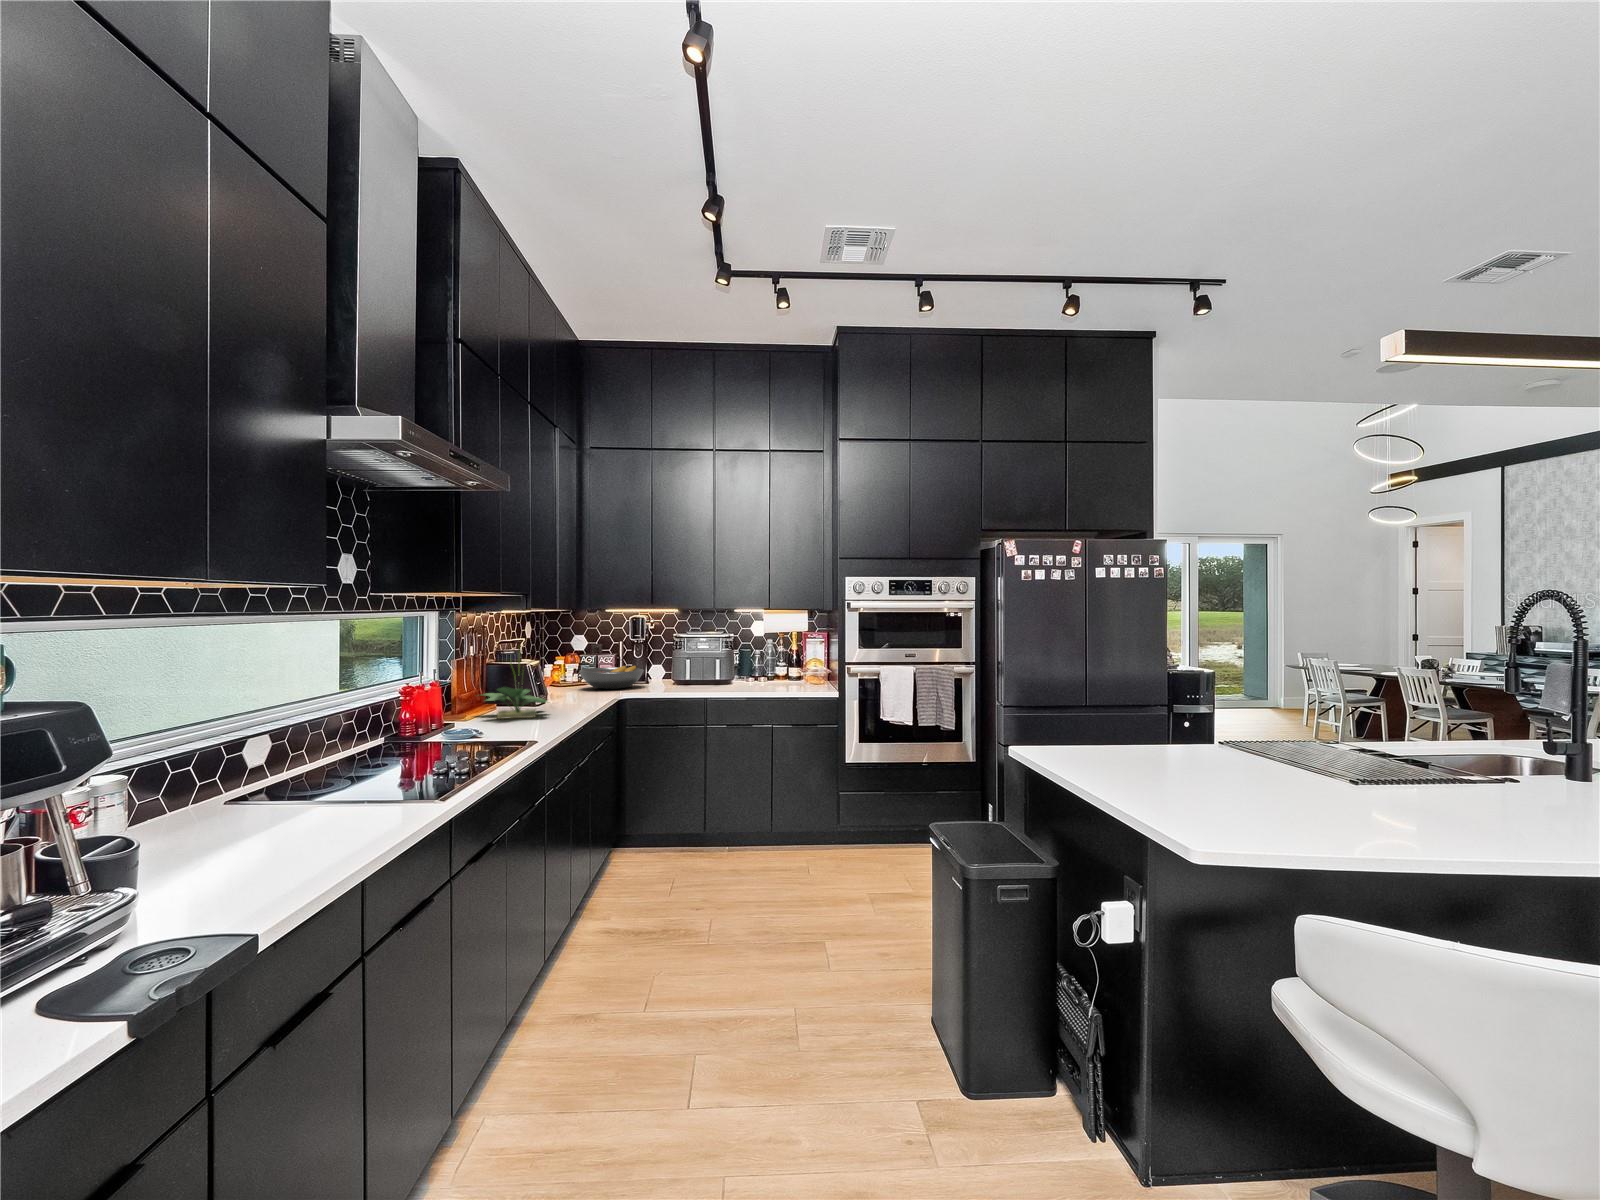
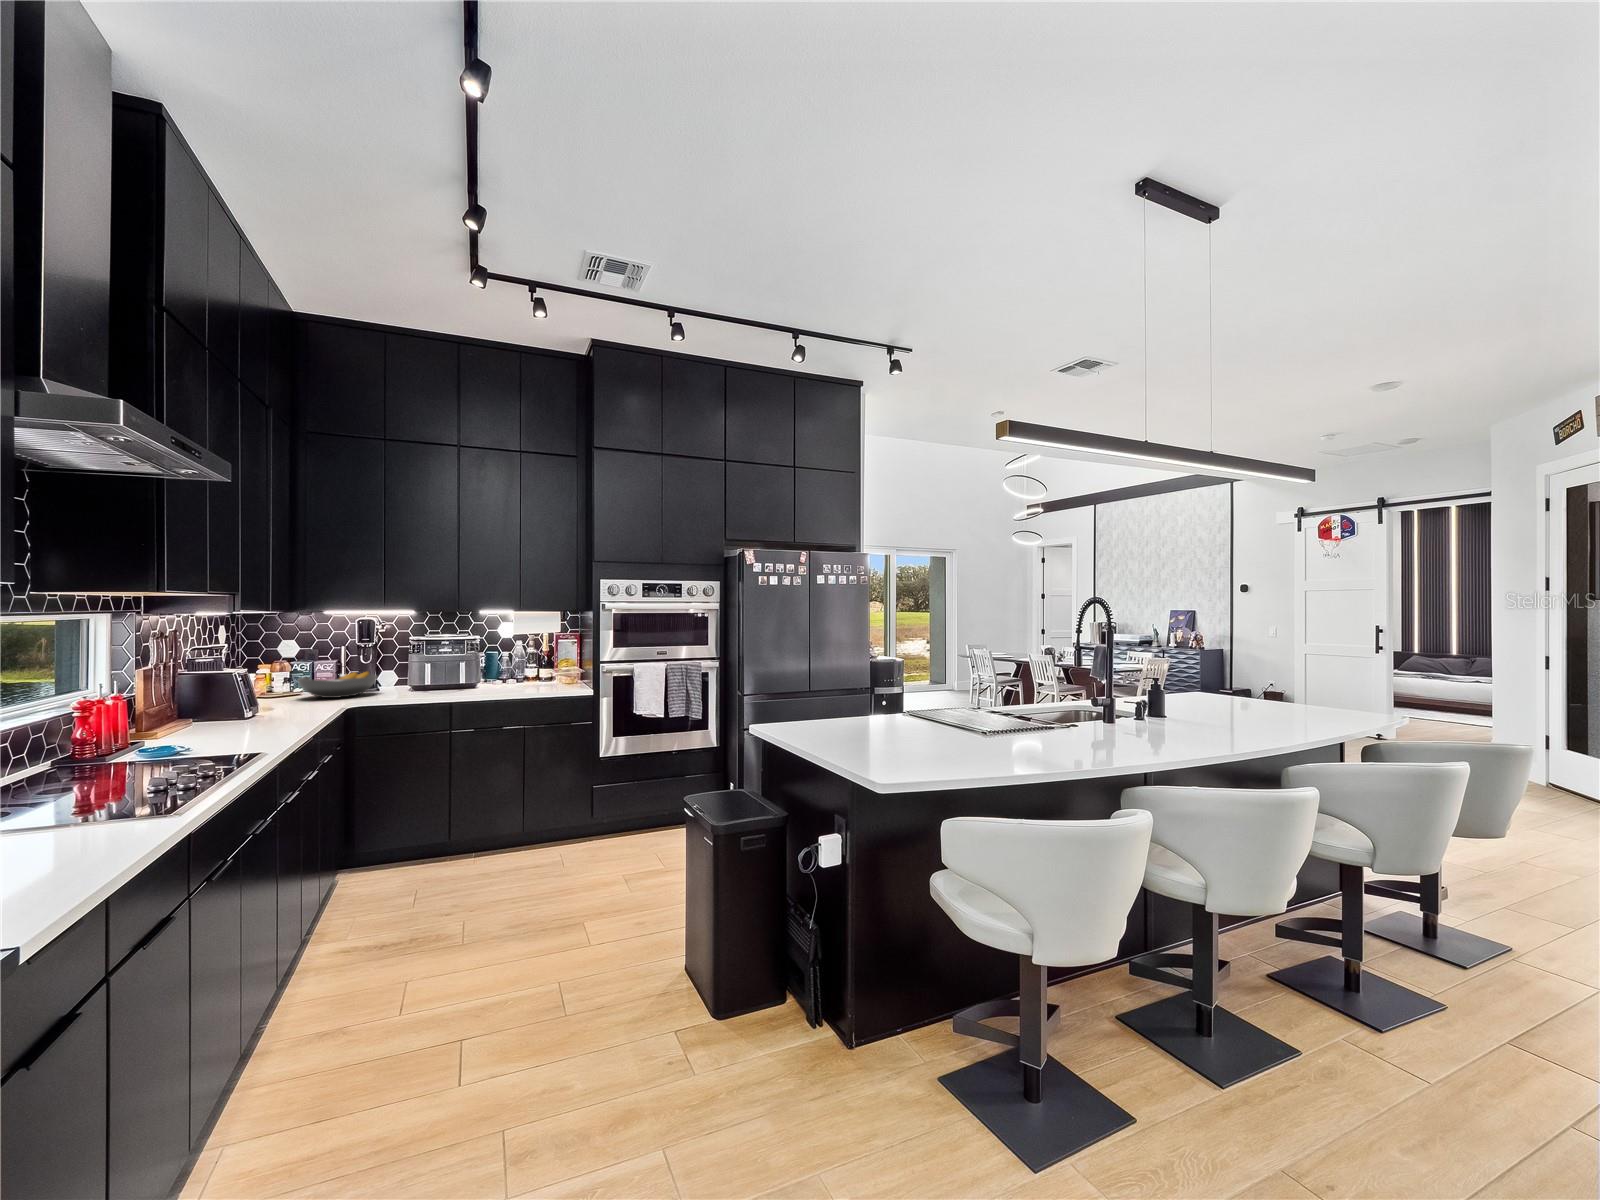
potted plant: present [481,654,547,719] -> none [164,650,277,739]

